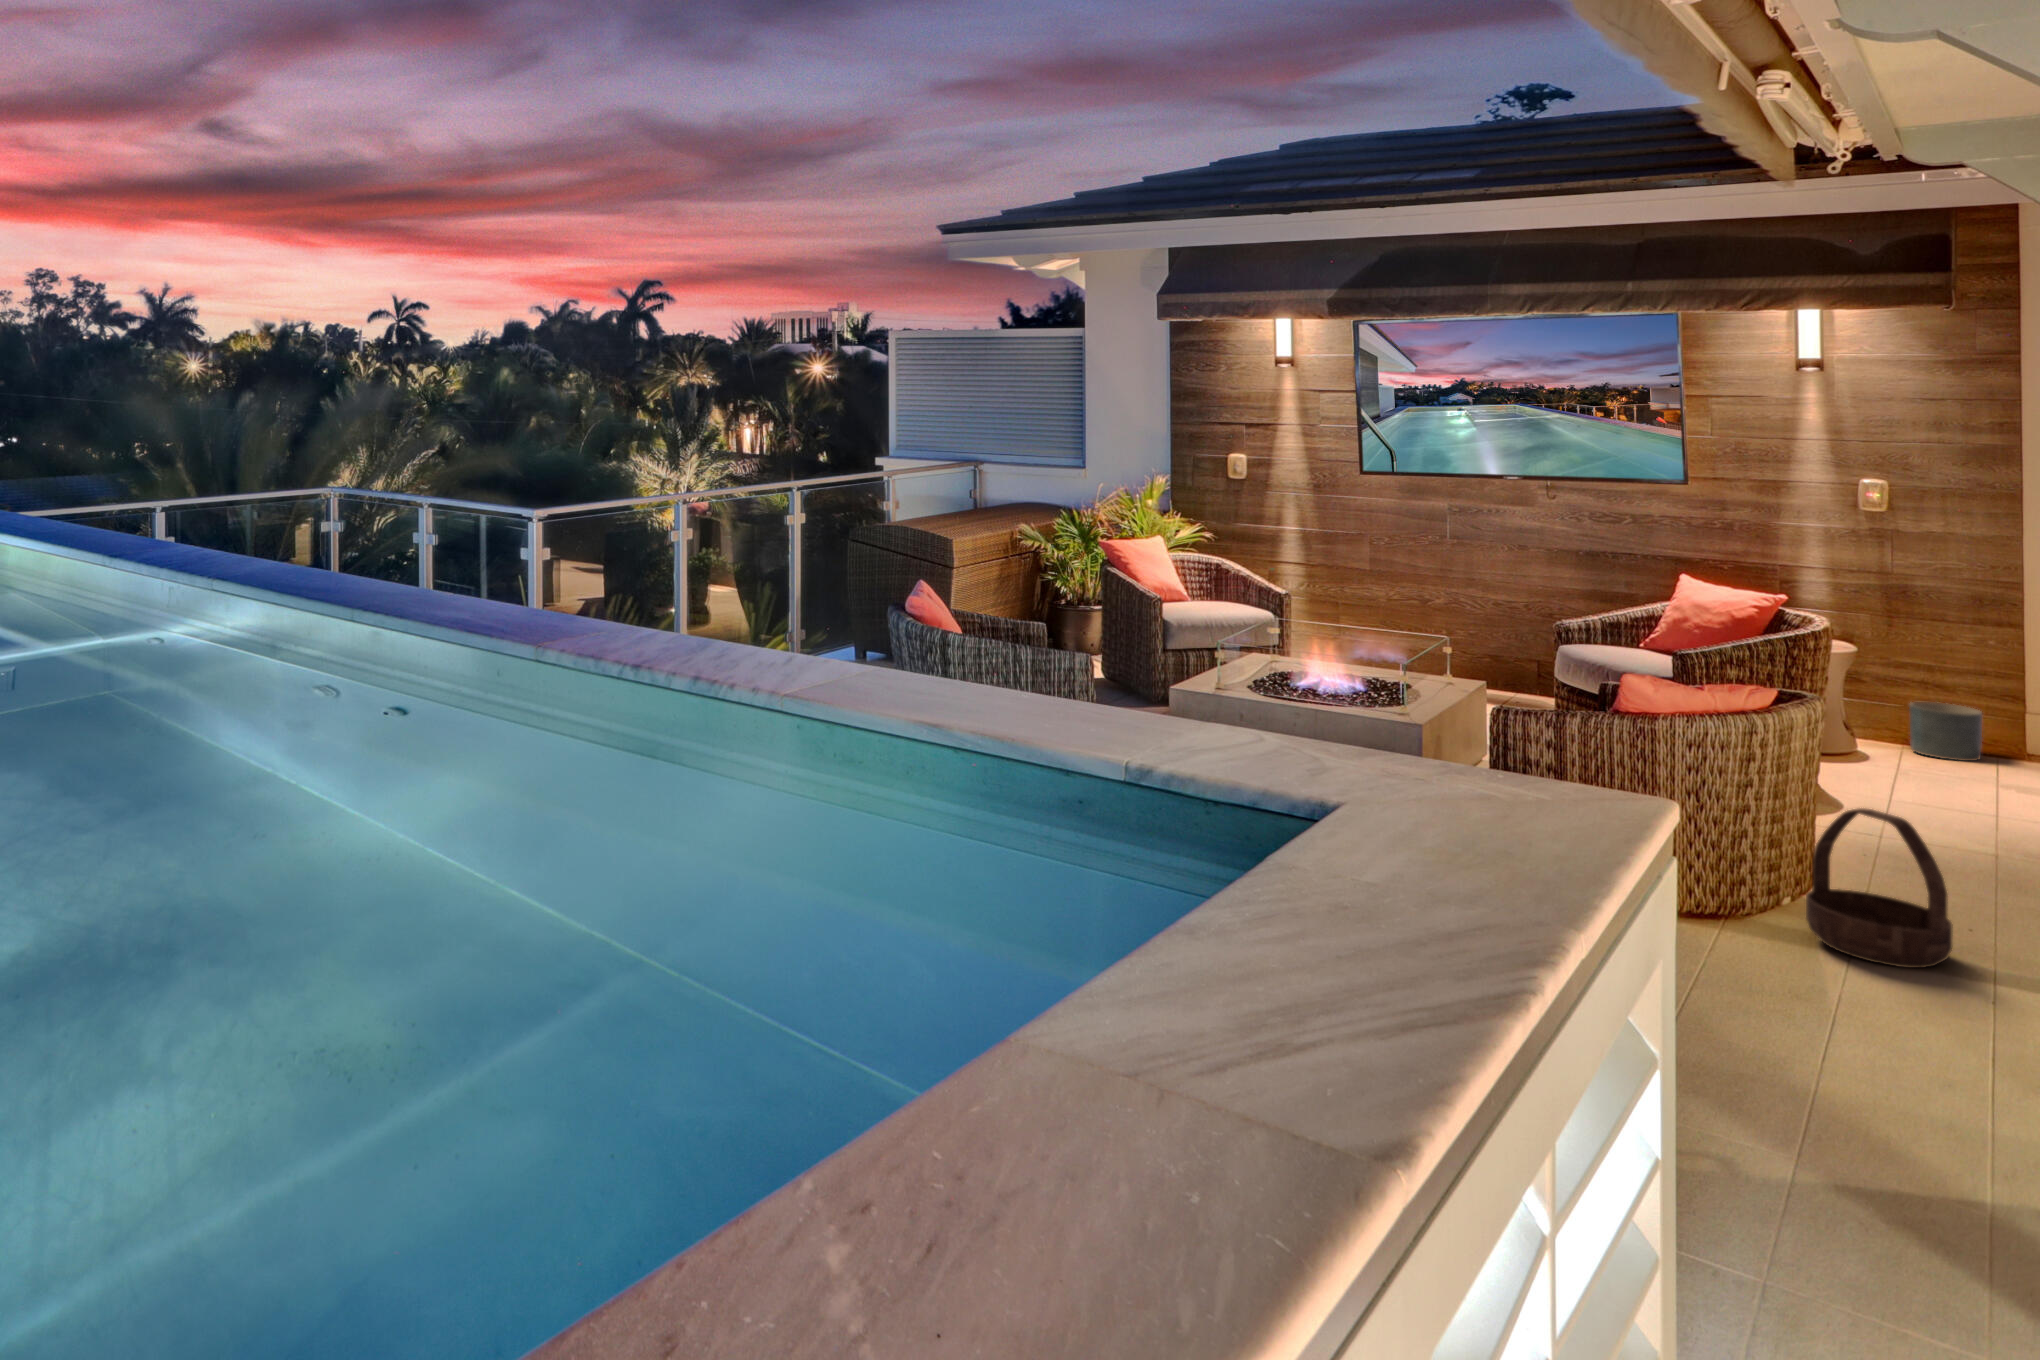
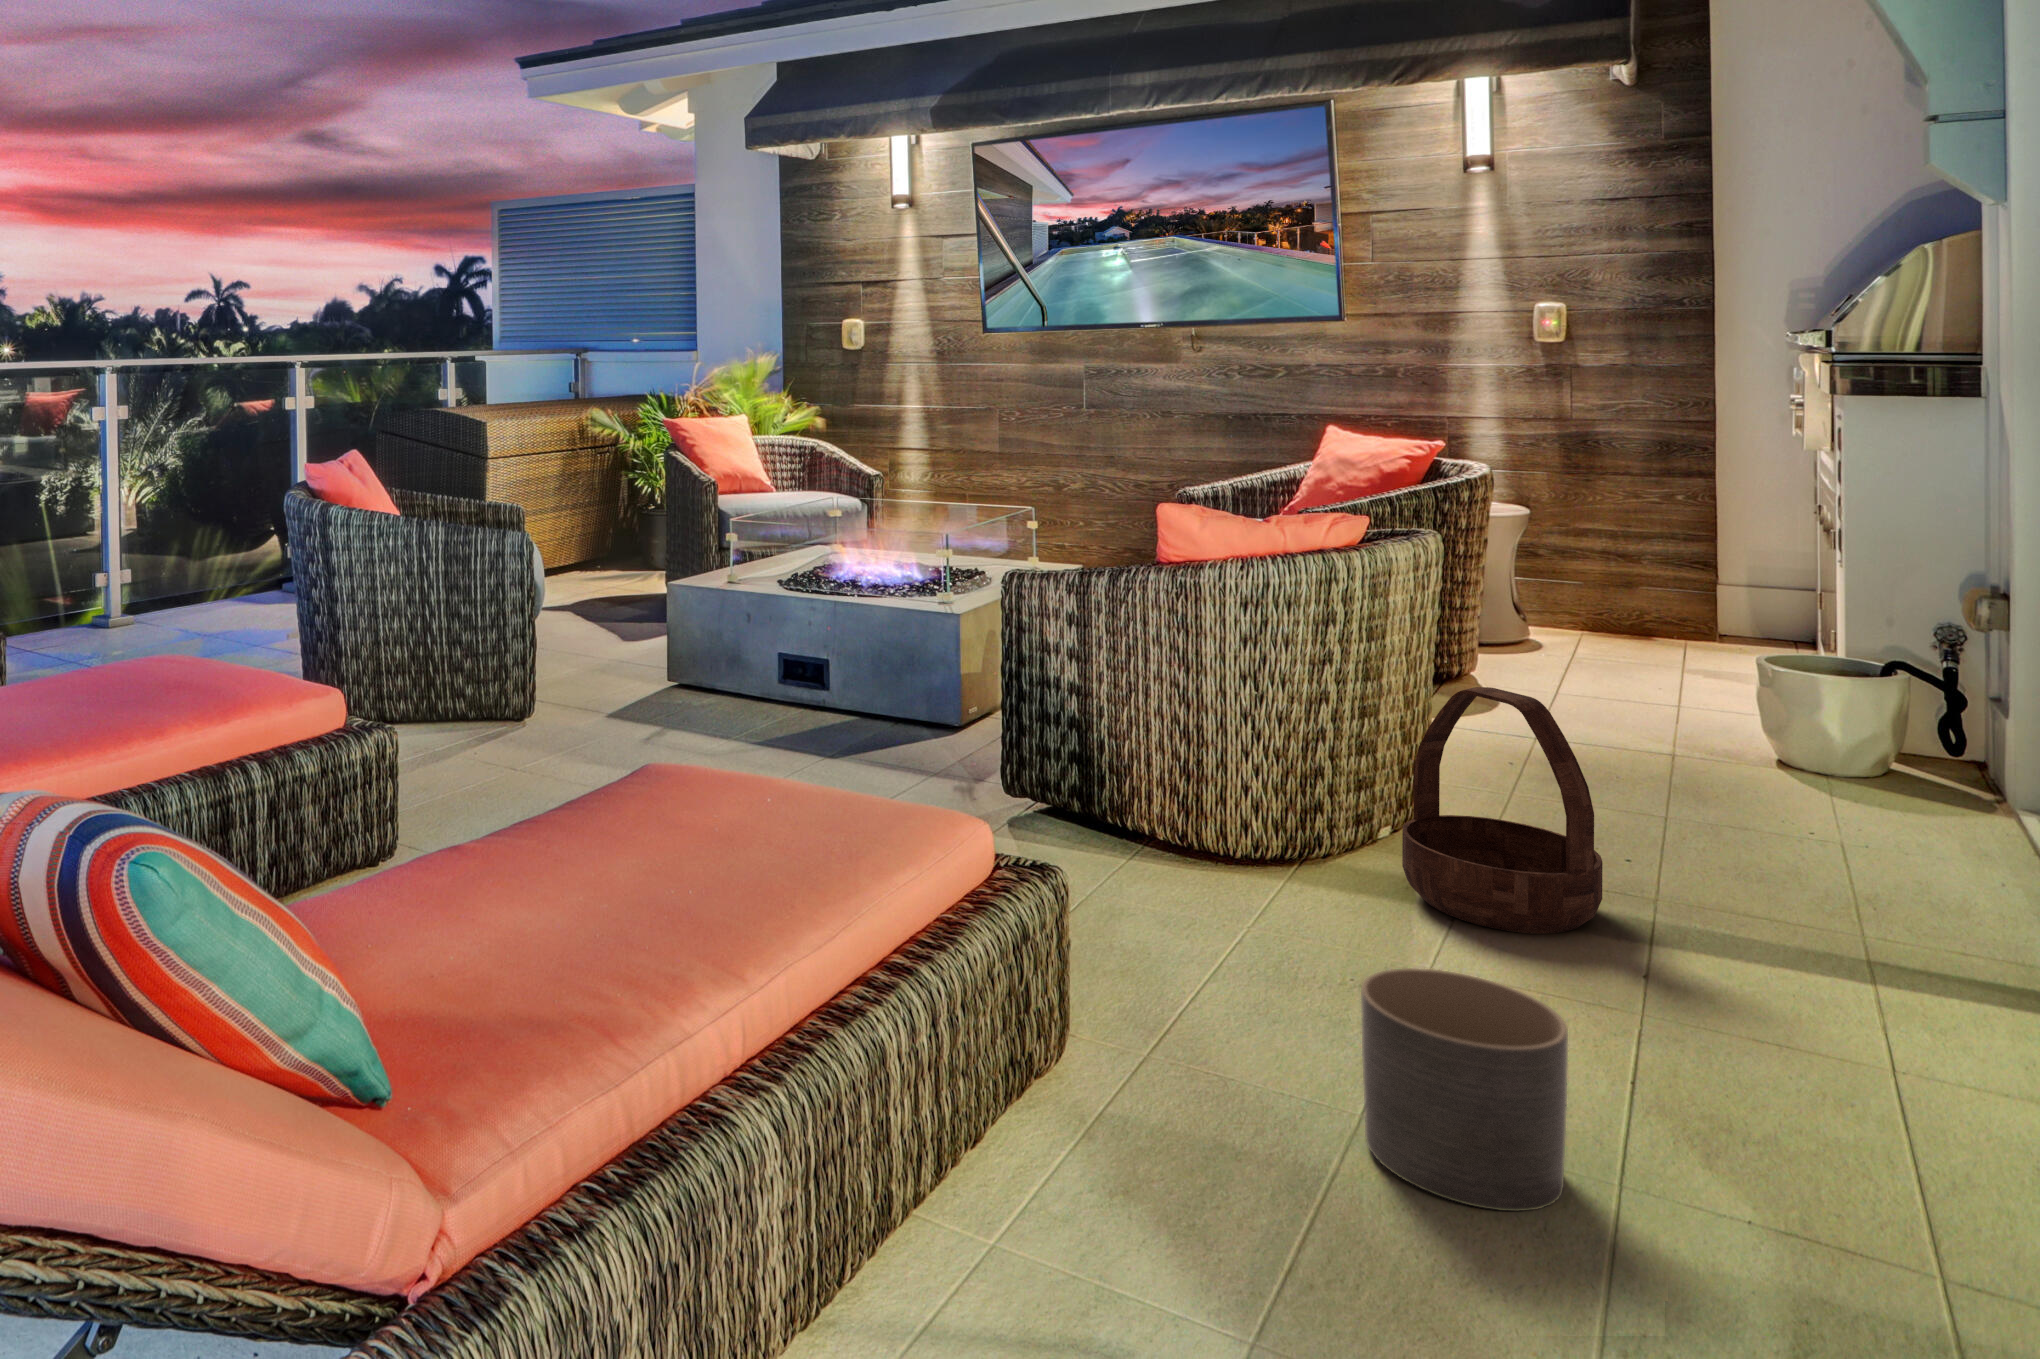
planter: present [1909,702,1982,761] -> present [1361,968,1568,1211]

